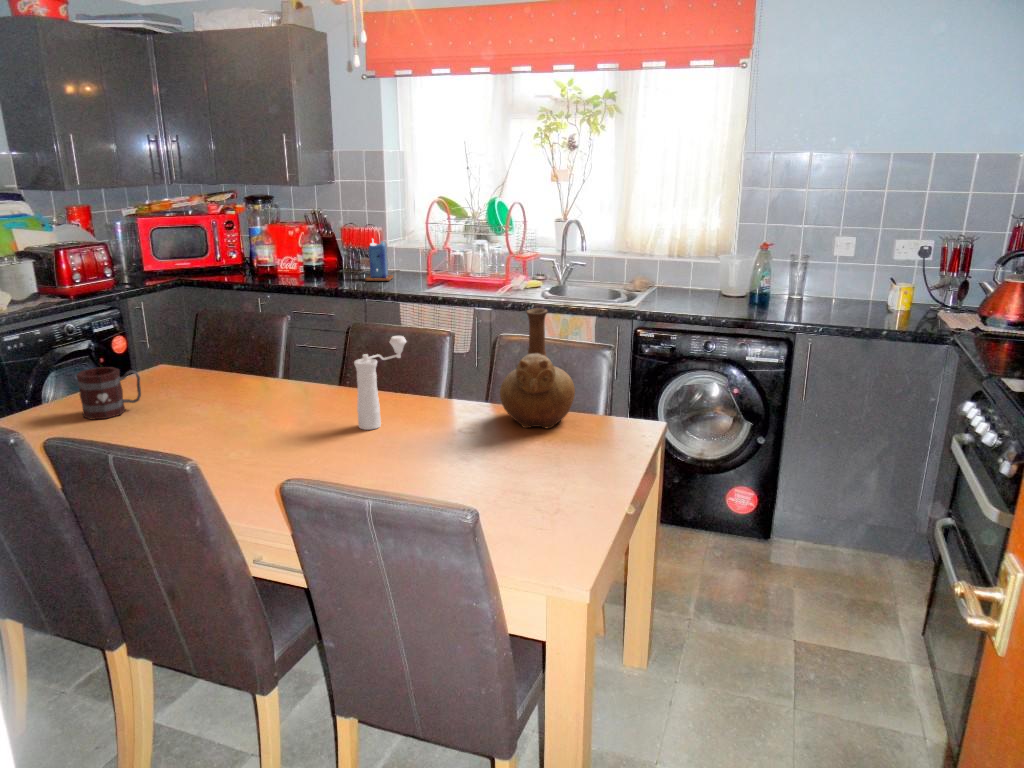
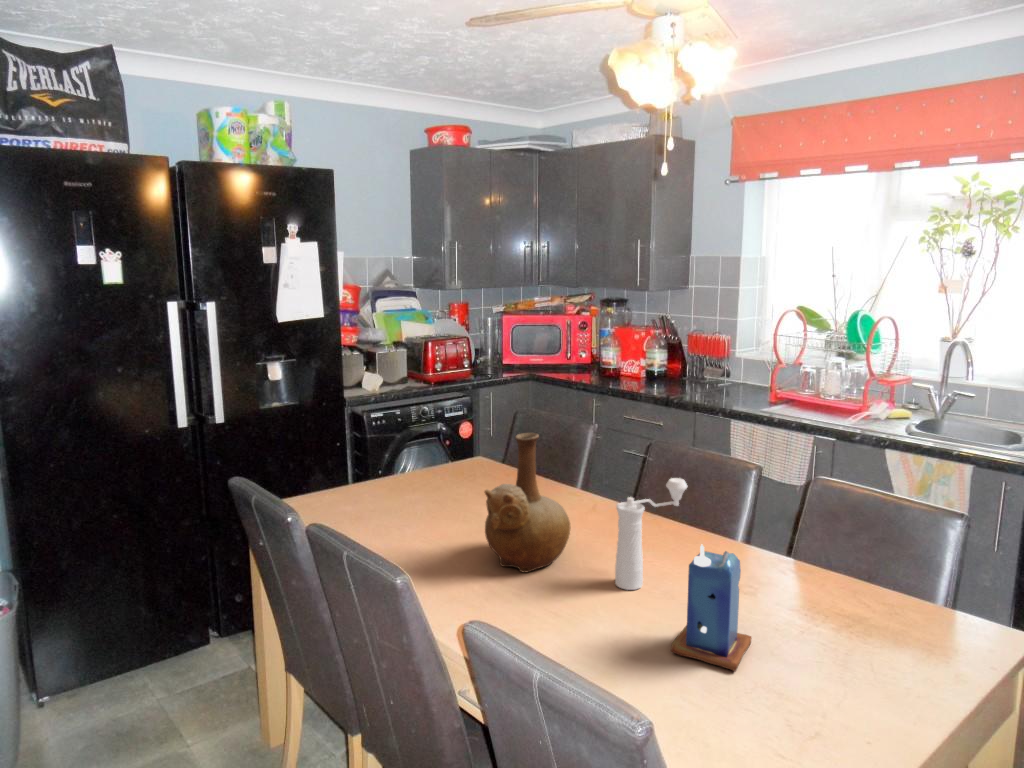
candle: present [365,239,393,281] -> present [671,545,752,671]
vase: present [500,308,575,428] -> present [485,433,571,572]
mug: present [77,367,141,419] -> none [367,463,423,516]

